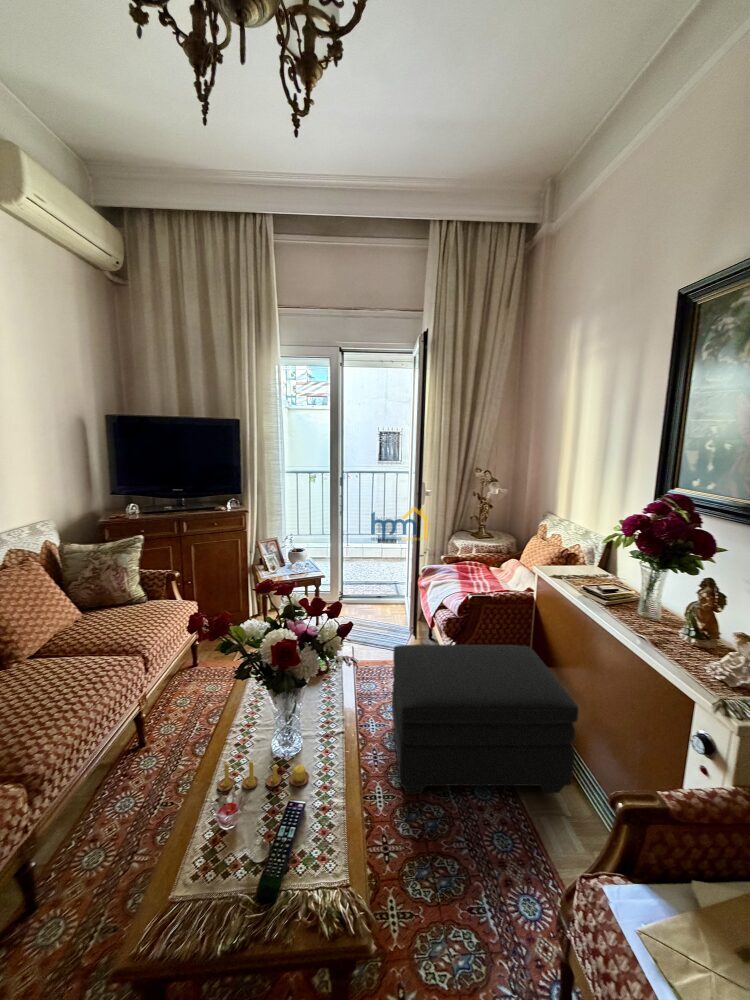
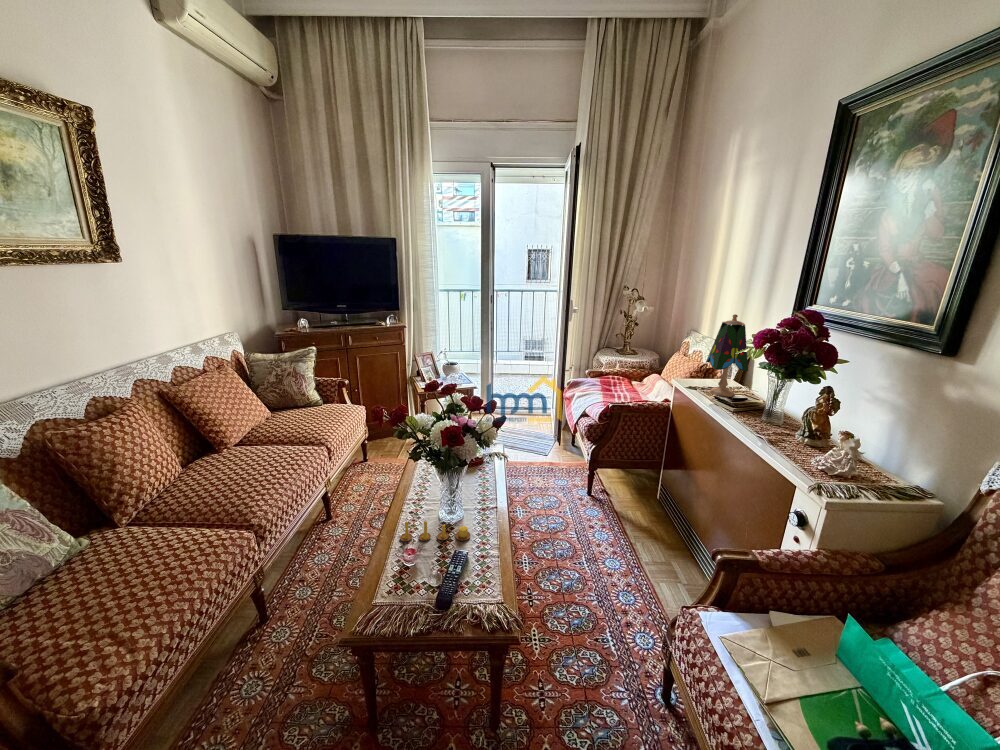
table lamp: none [570,498,616,587] -> present [706,314,748,397]
ottoman: present [392,644,579,794] -> none [538,445,700,567]

